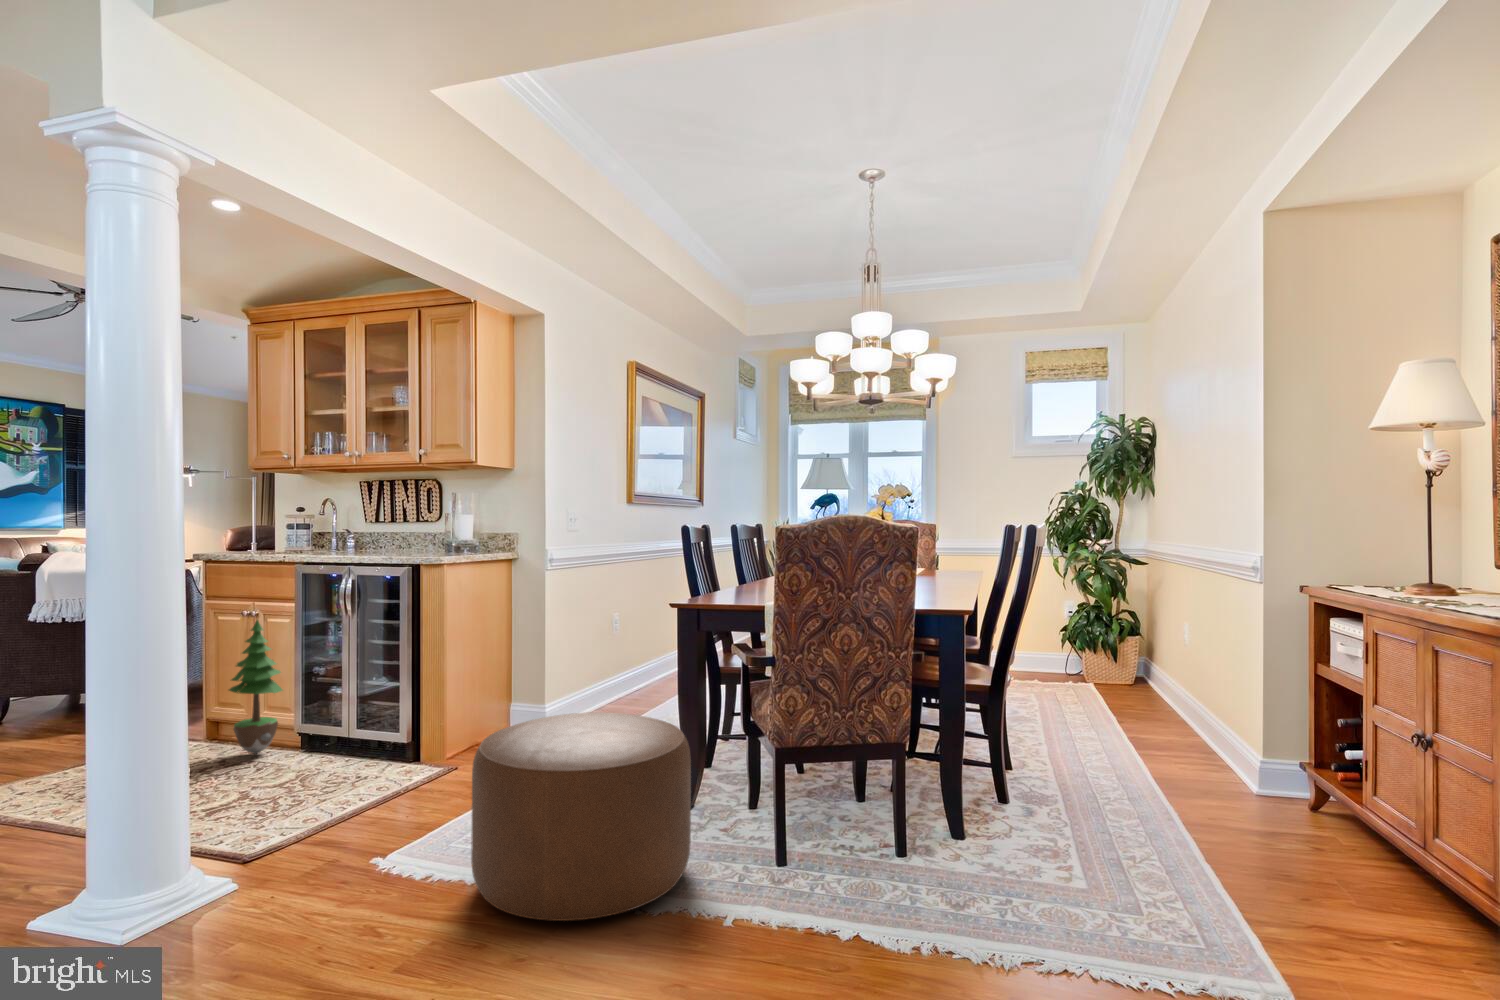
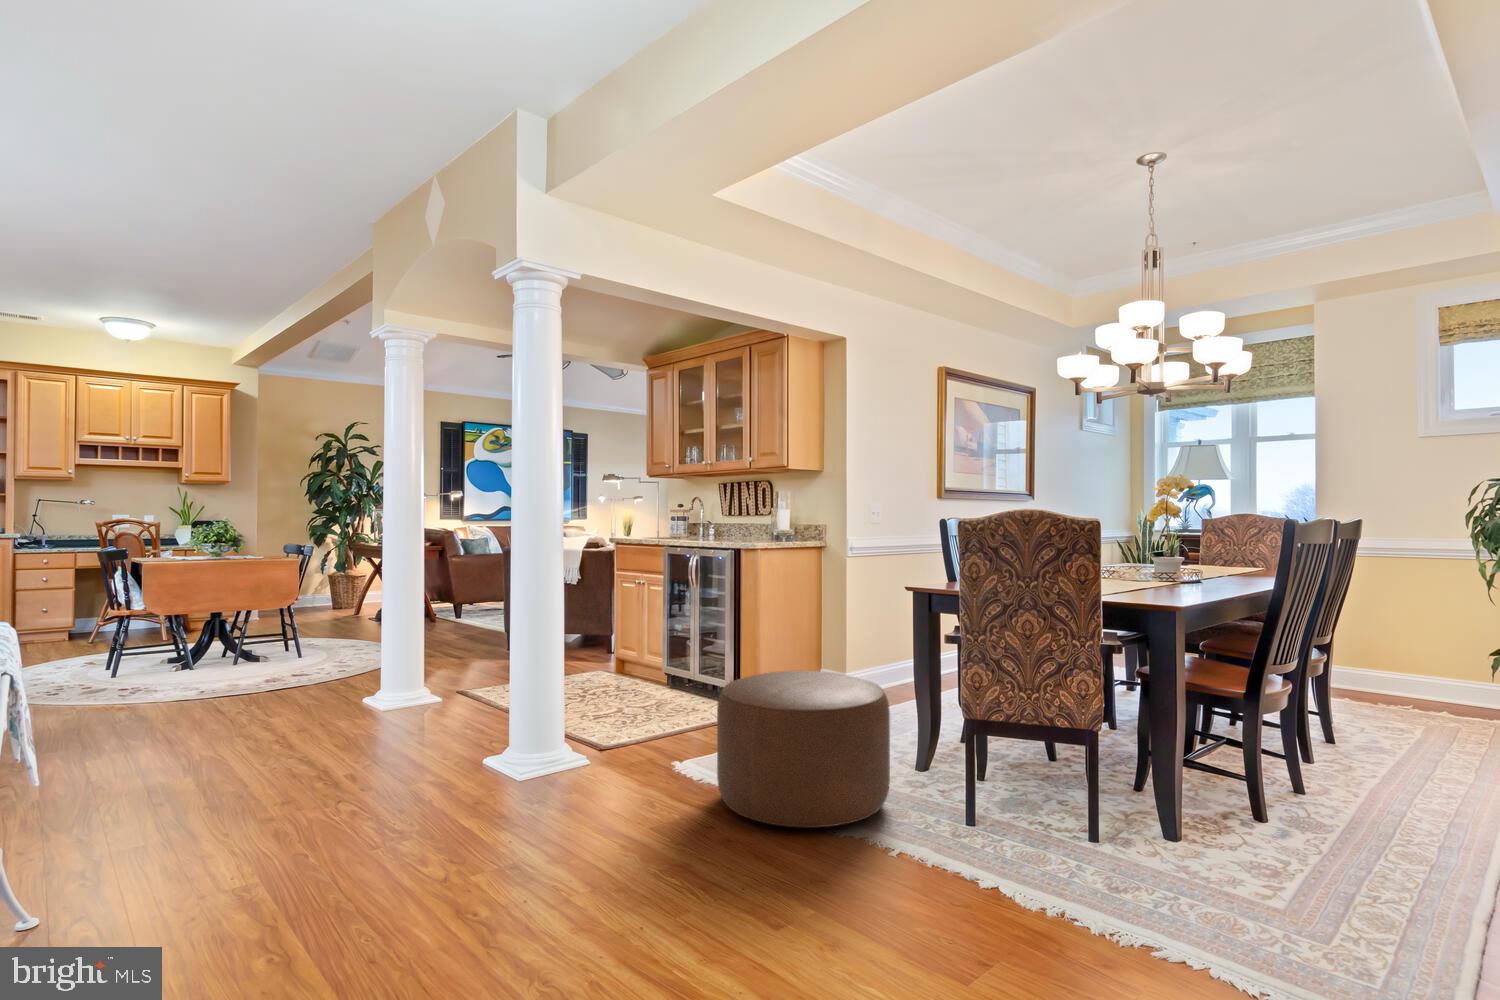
potted tree: present [229,620,283,754] -> none [621,586,657,686]

